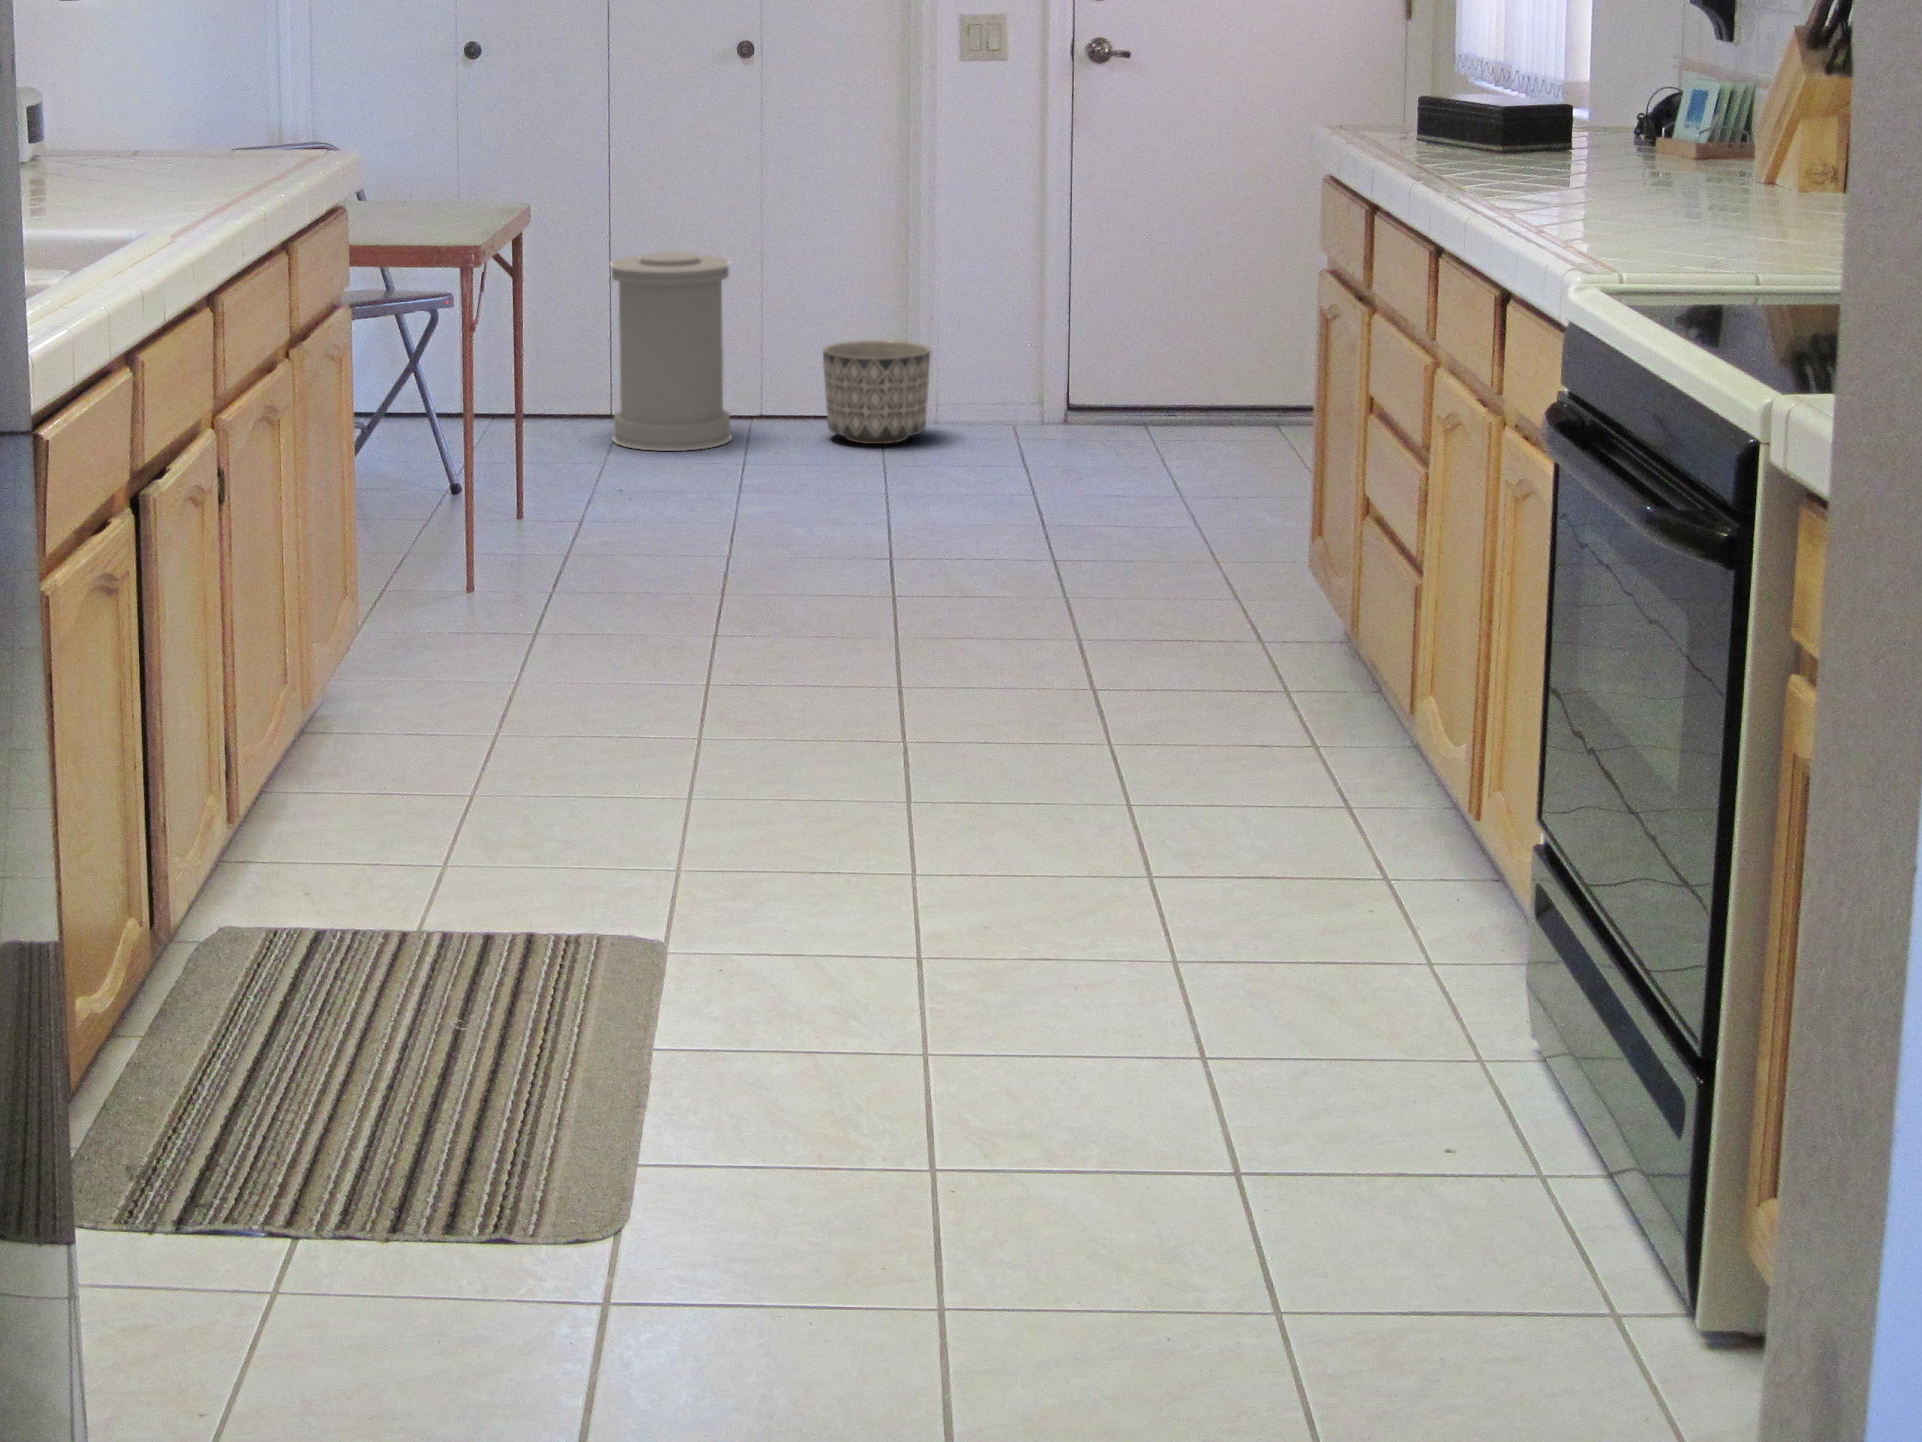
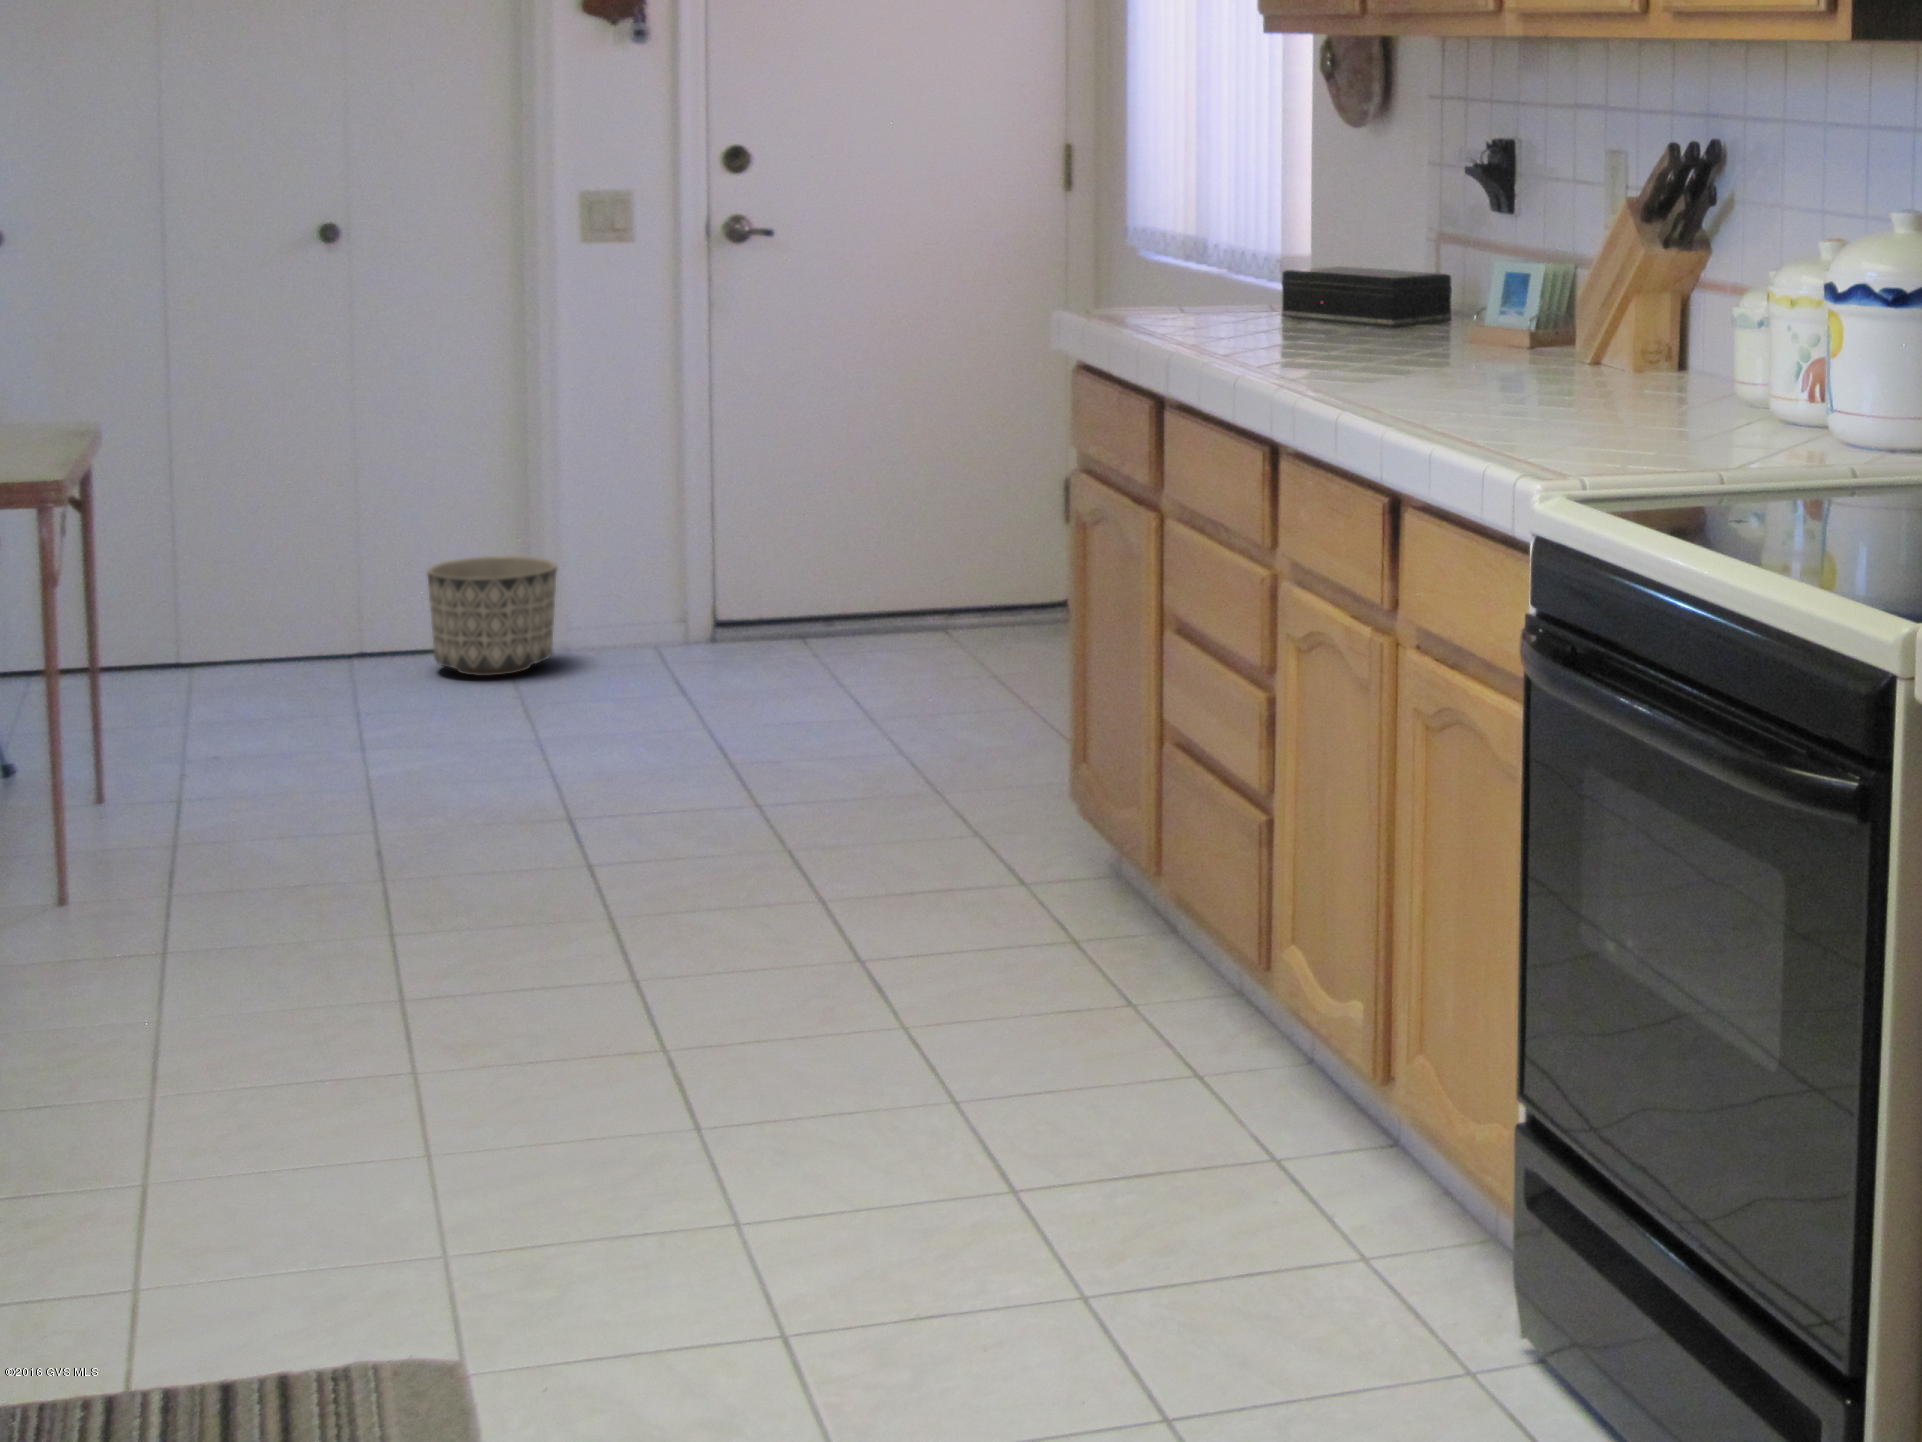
trash can: present [610,252,732,451] -> none [156,468,317,704]

